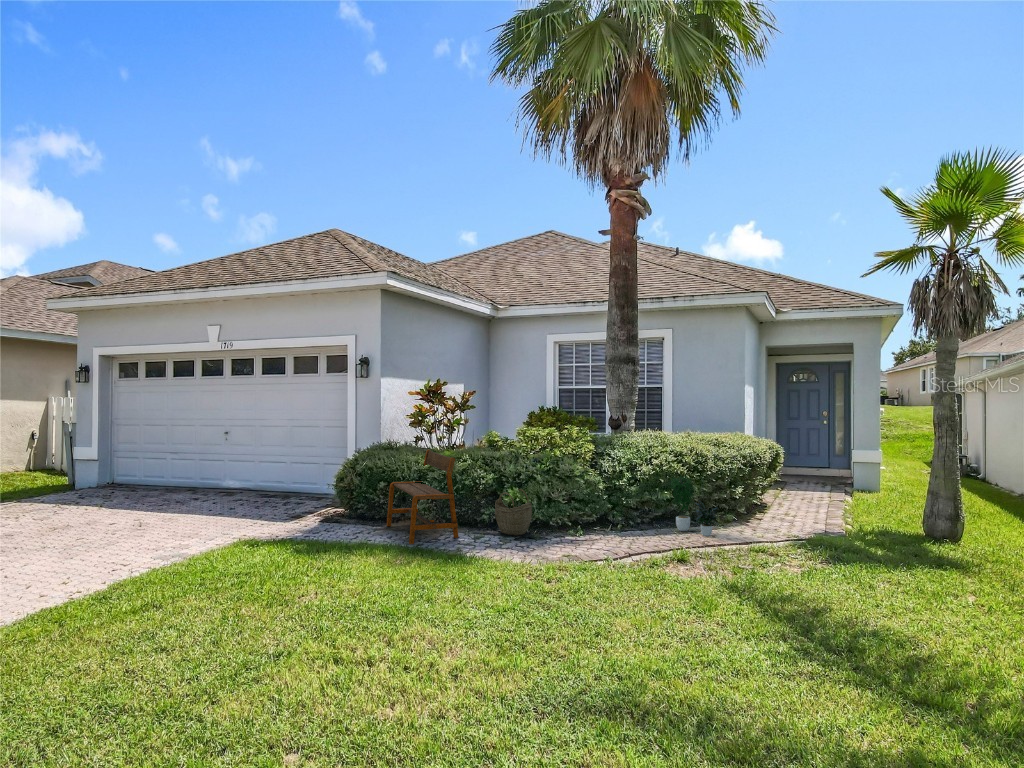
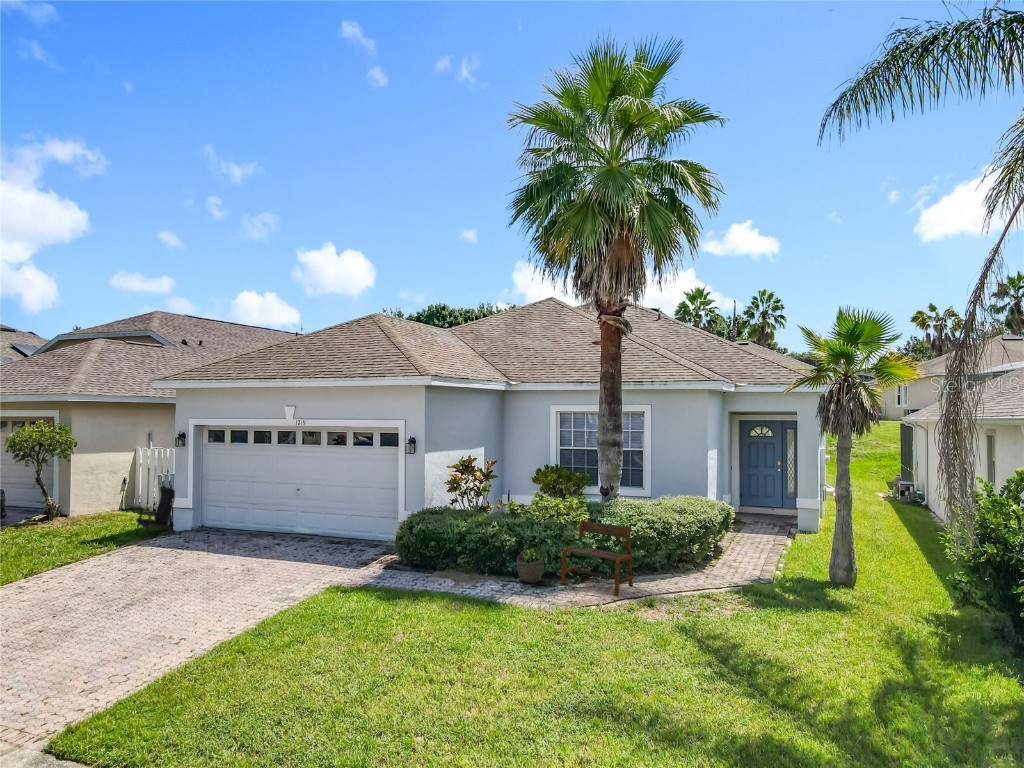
lounge chair: none [13,427,68,489] -> present [136,486,175,537]
bench: present [387,450,458,544] -> present [561,520,634,596]
potted plant: present [671,476,717,536] -> none [644,535,680,583]

